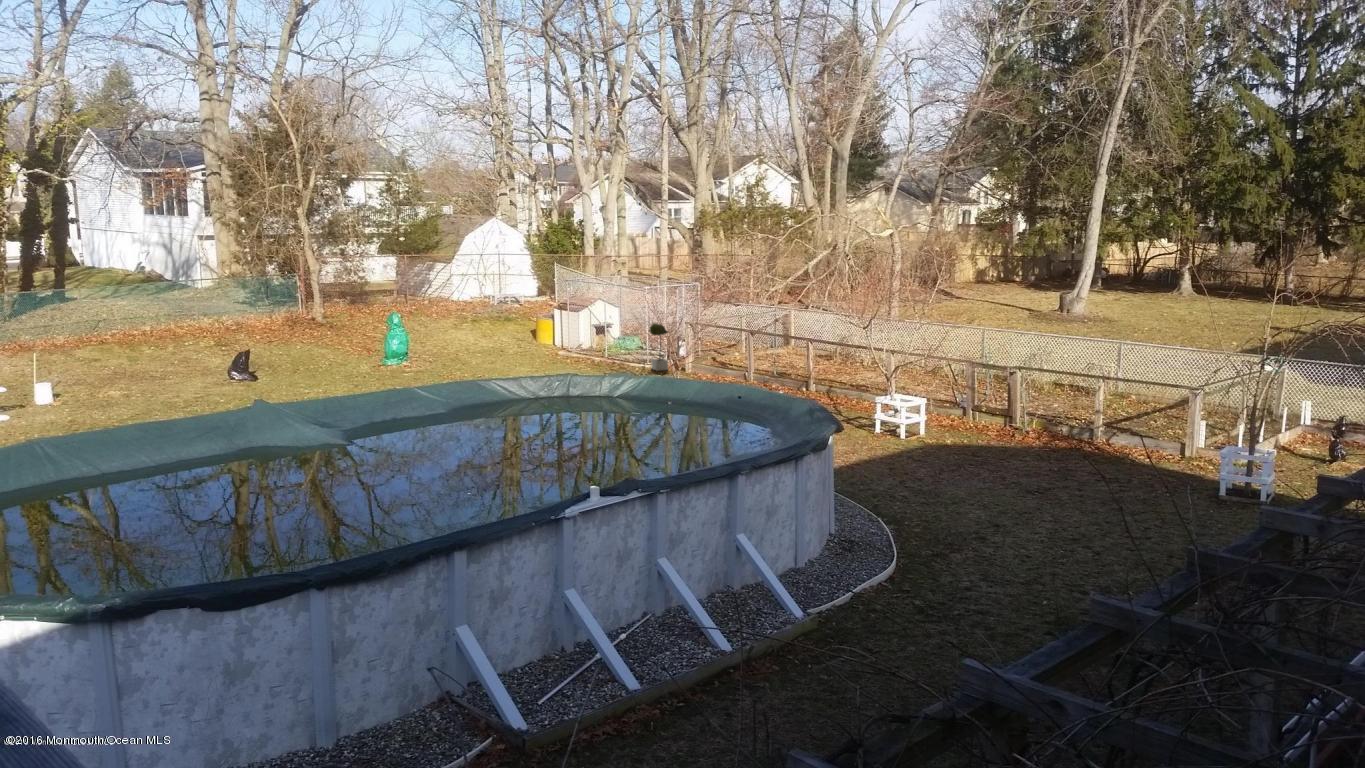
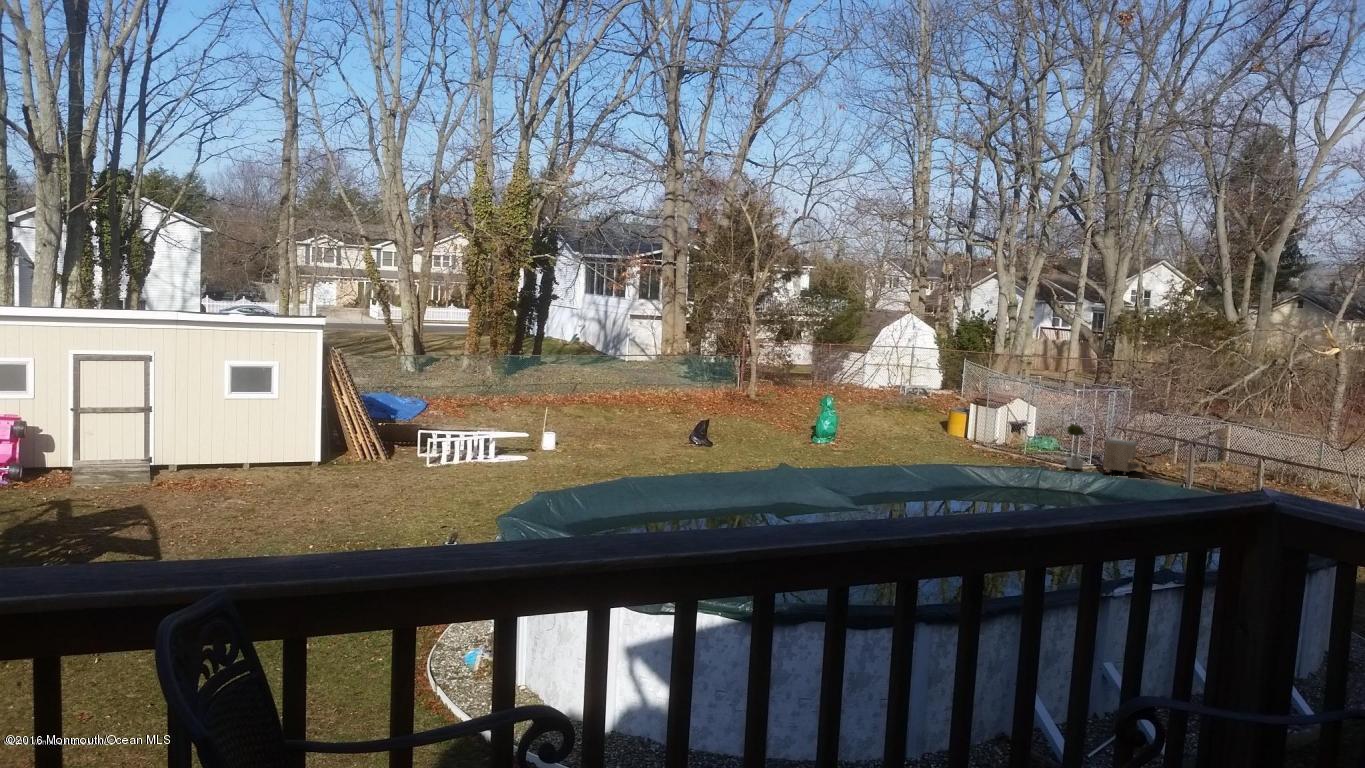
storage bench: none [688,332,726,372] -> present [1104,438,1140,474]

